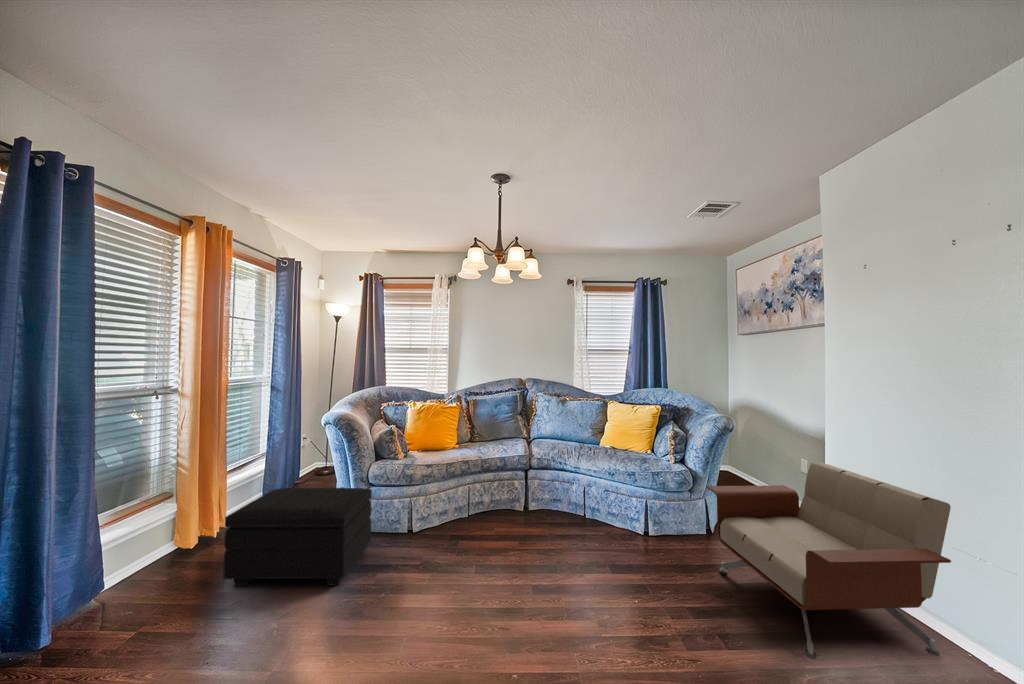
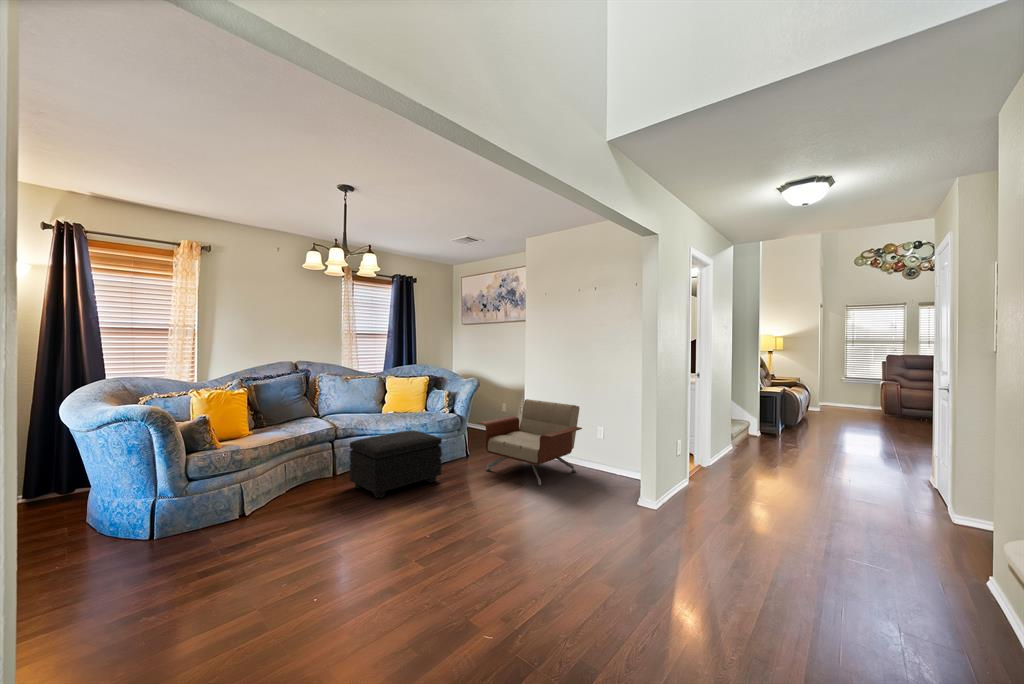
footstool: present [223,487,372,586] -> present [349,430,442,498]

